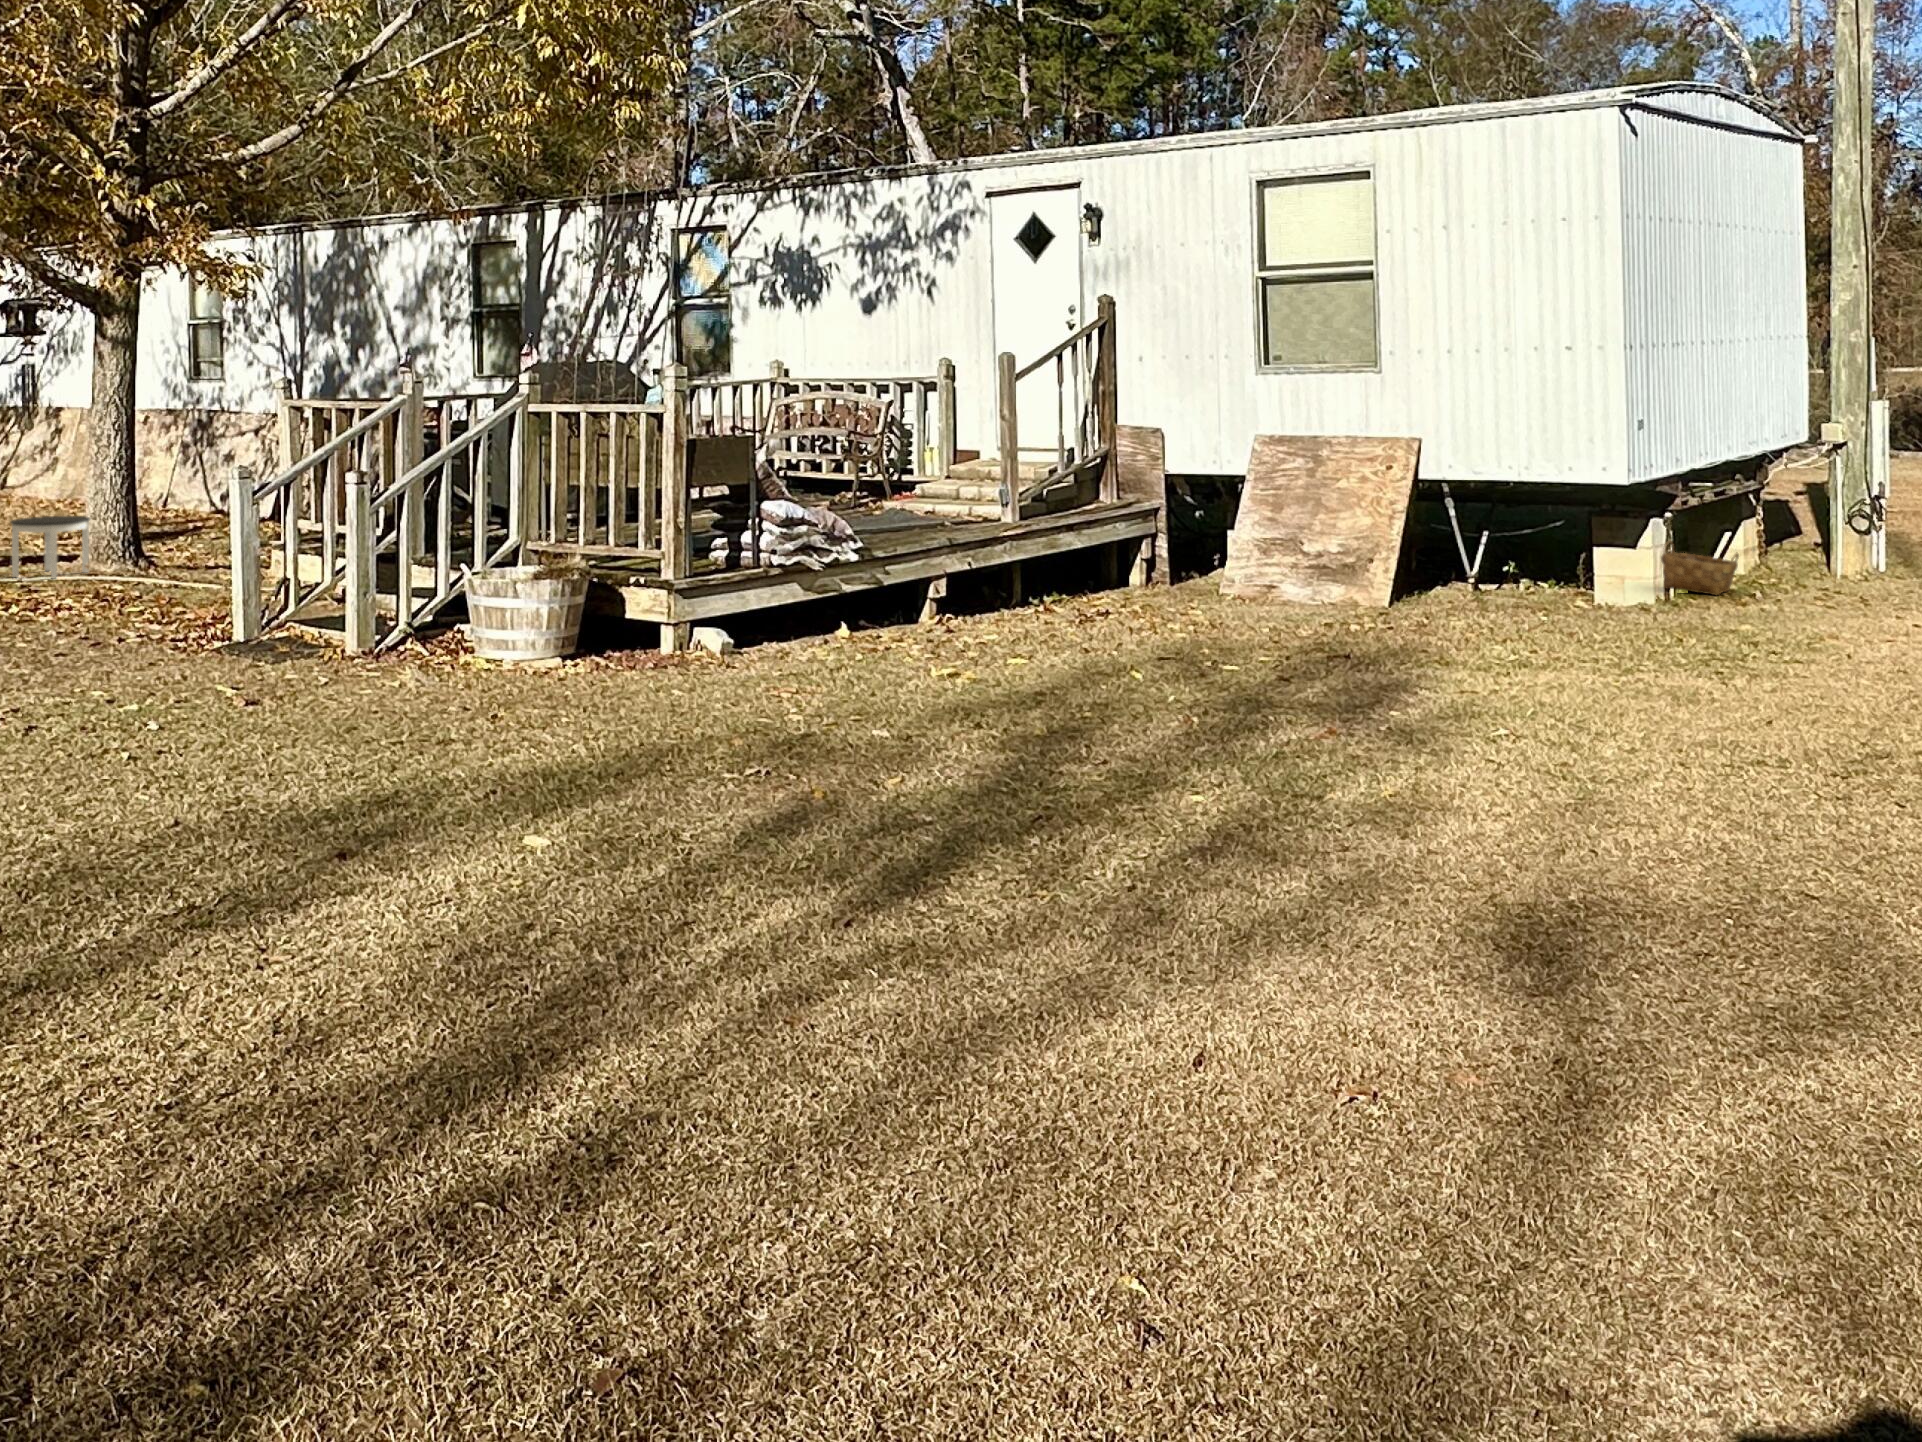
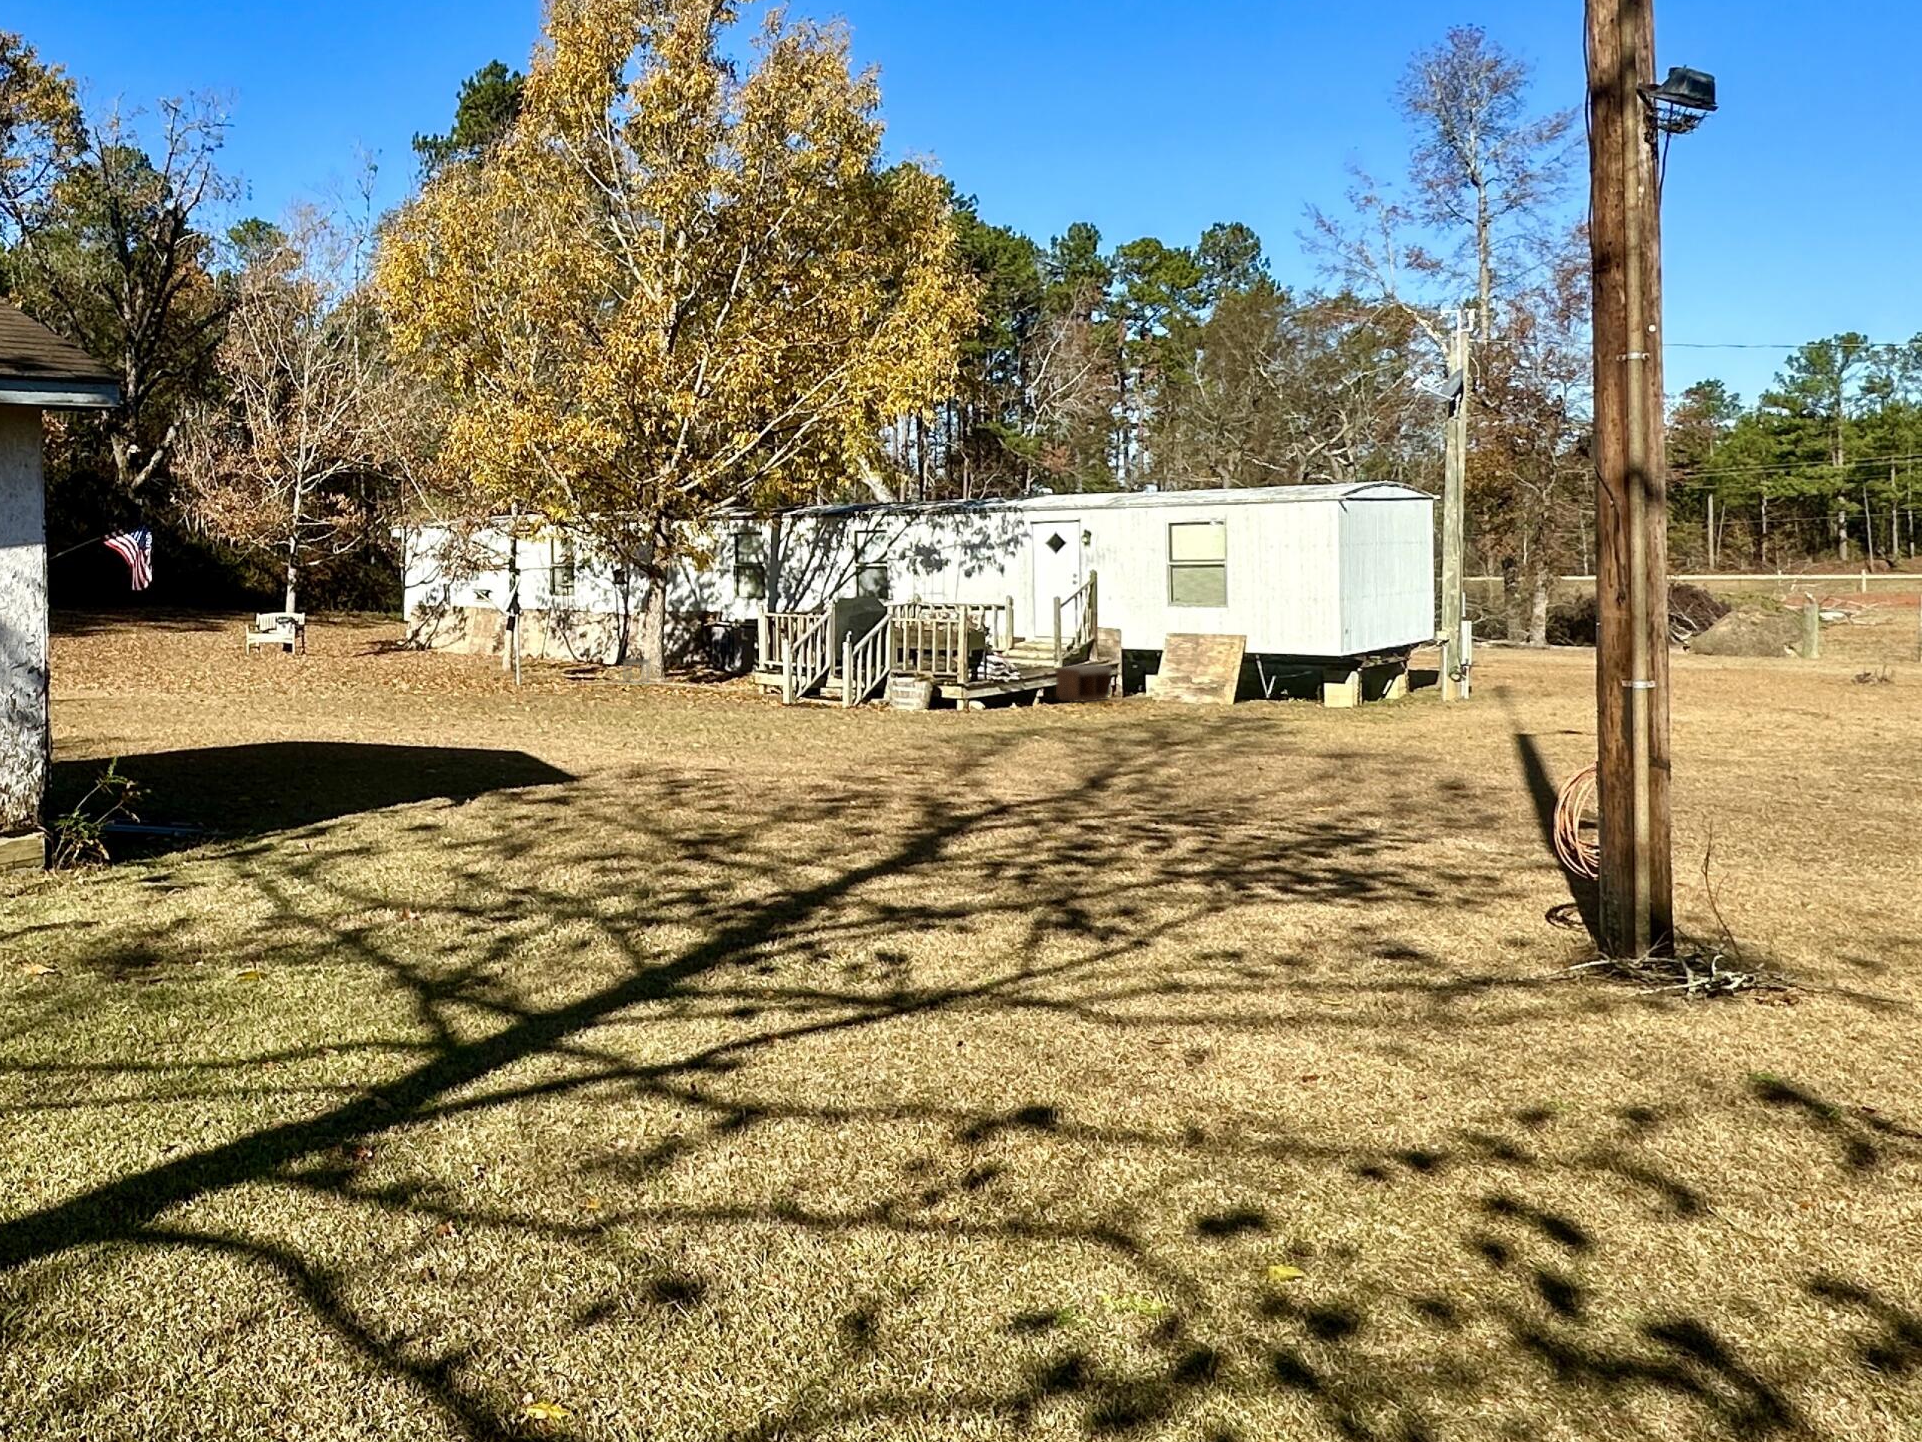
bench: none [967,515,1106,611] -> present [1055,665,1112,702]
woven basket: present [1661,541,1739,595] -> none [1360,681,1397,704]

